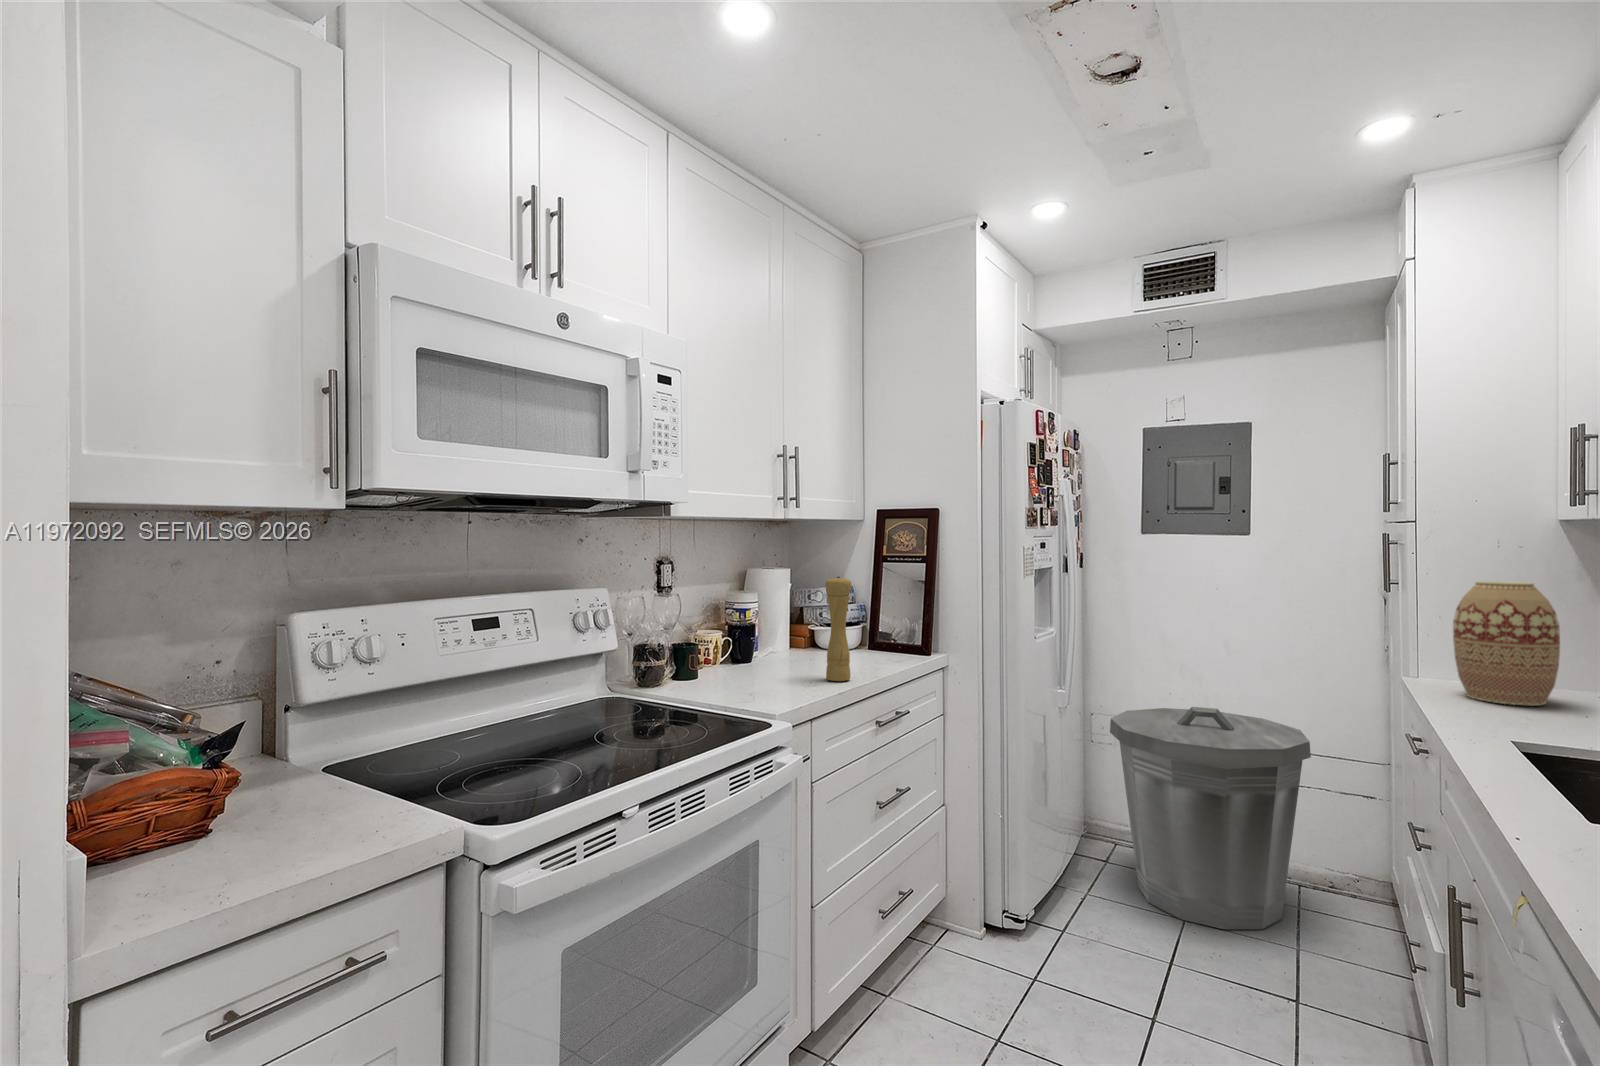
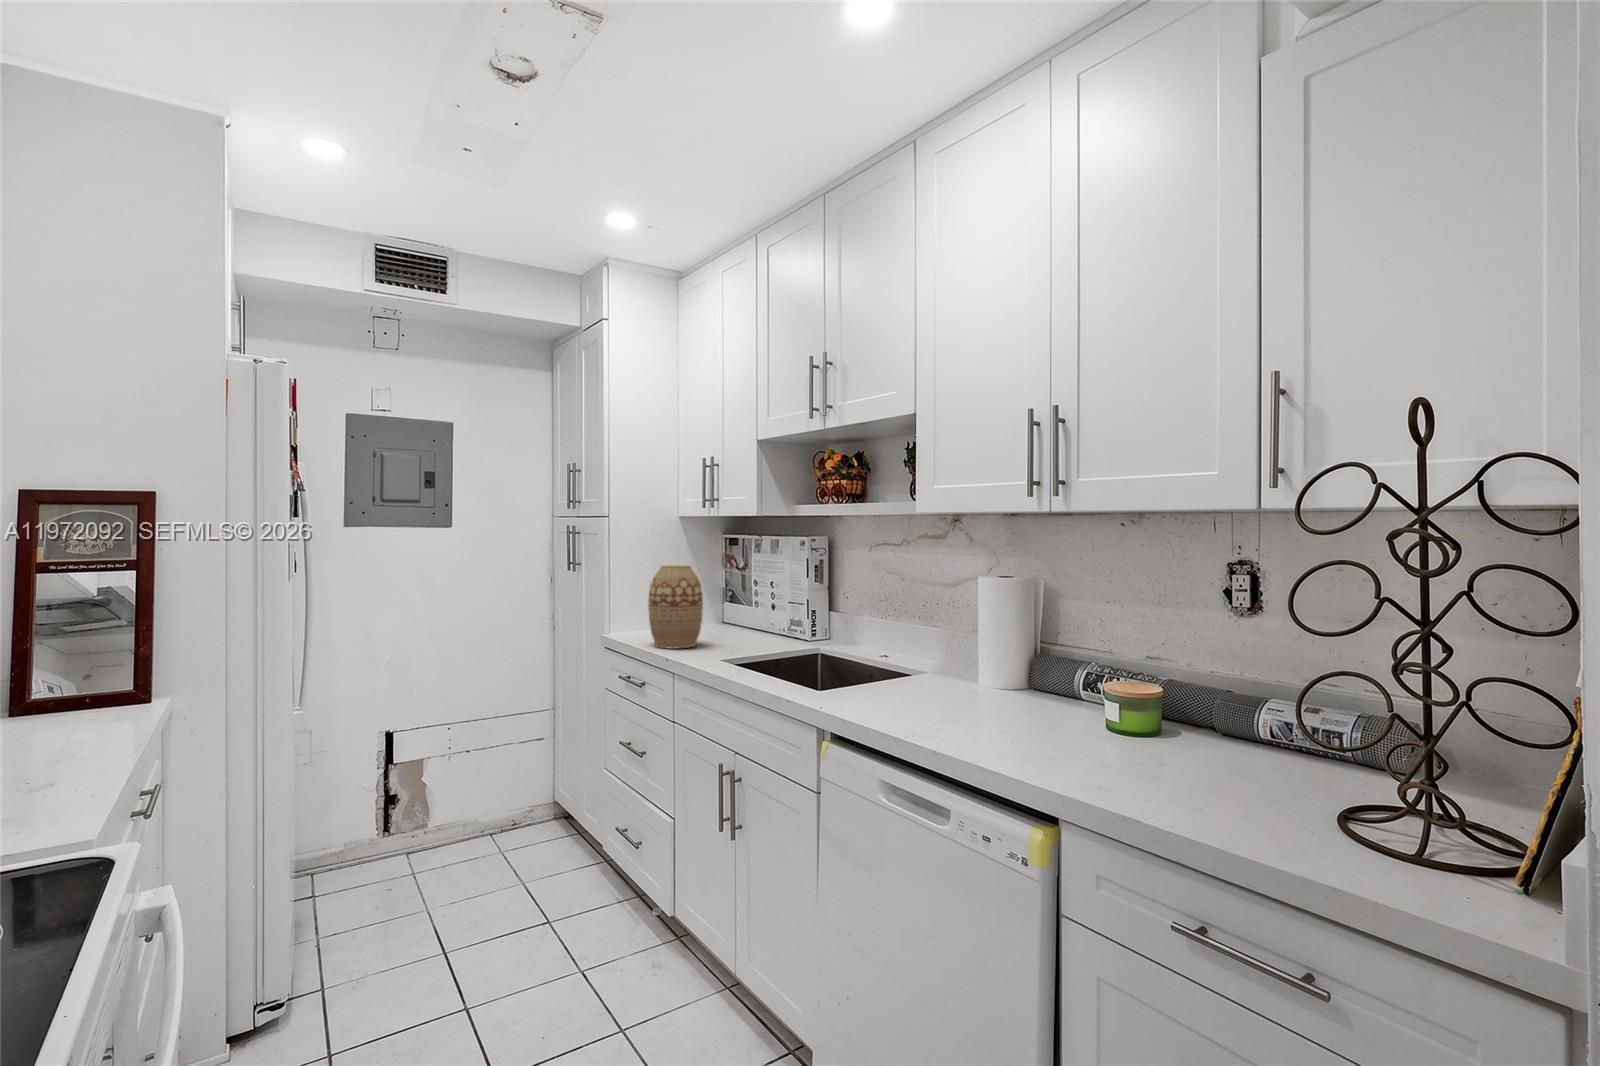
pepper mill: present [825,577,851,681] -> none [31,599,87,768]
trash can: present [1110,707,1311,929] -> none [337,696,525,911]

